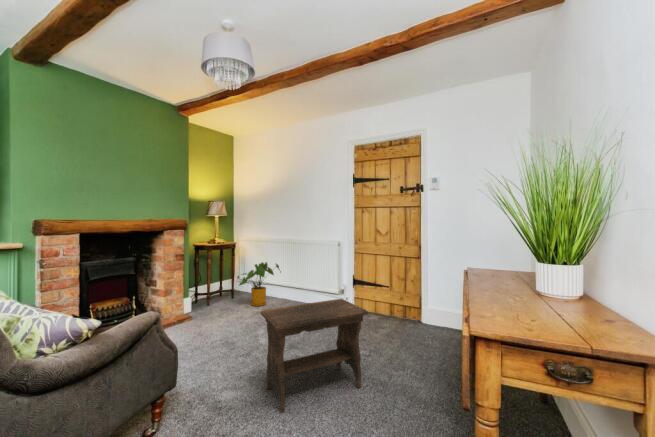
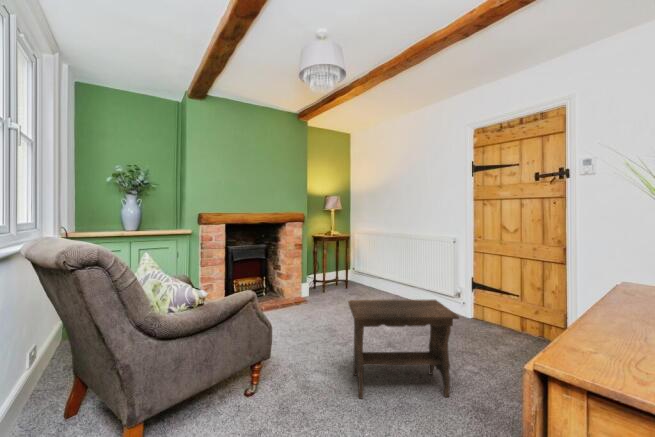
house plant: present [239,262,281,306] -> none [349,256,392,300]

